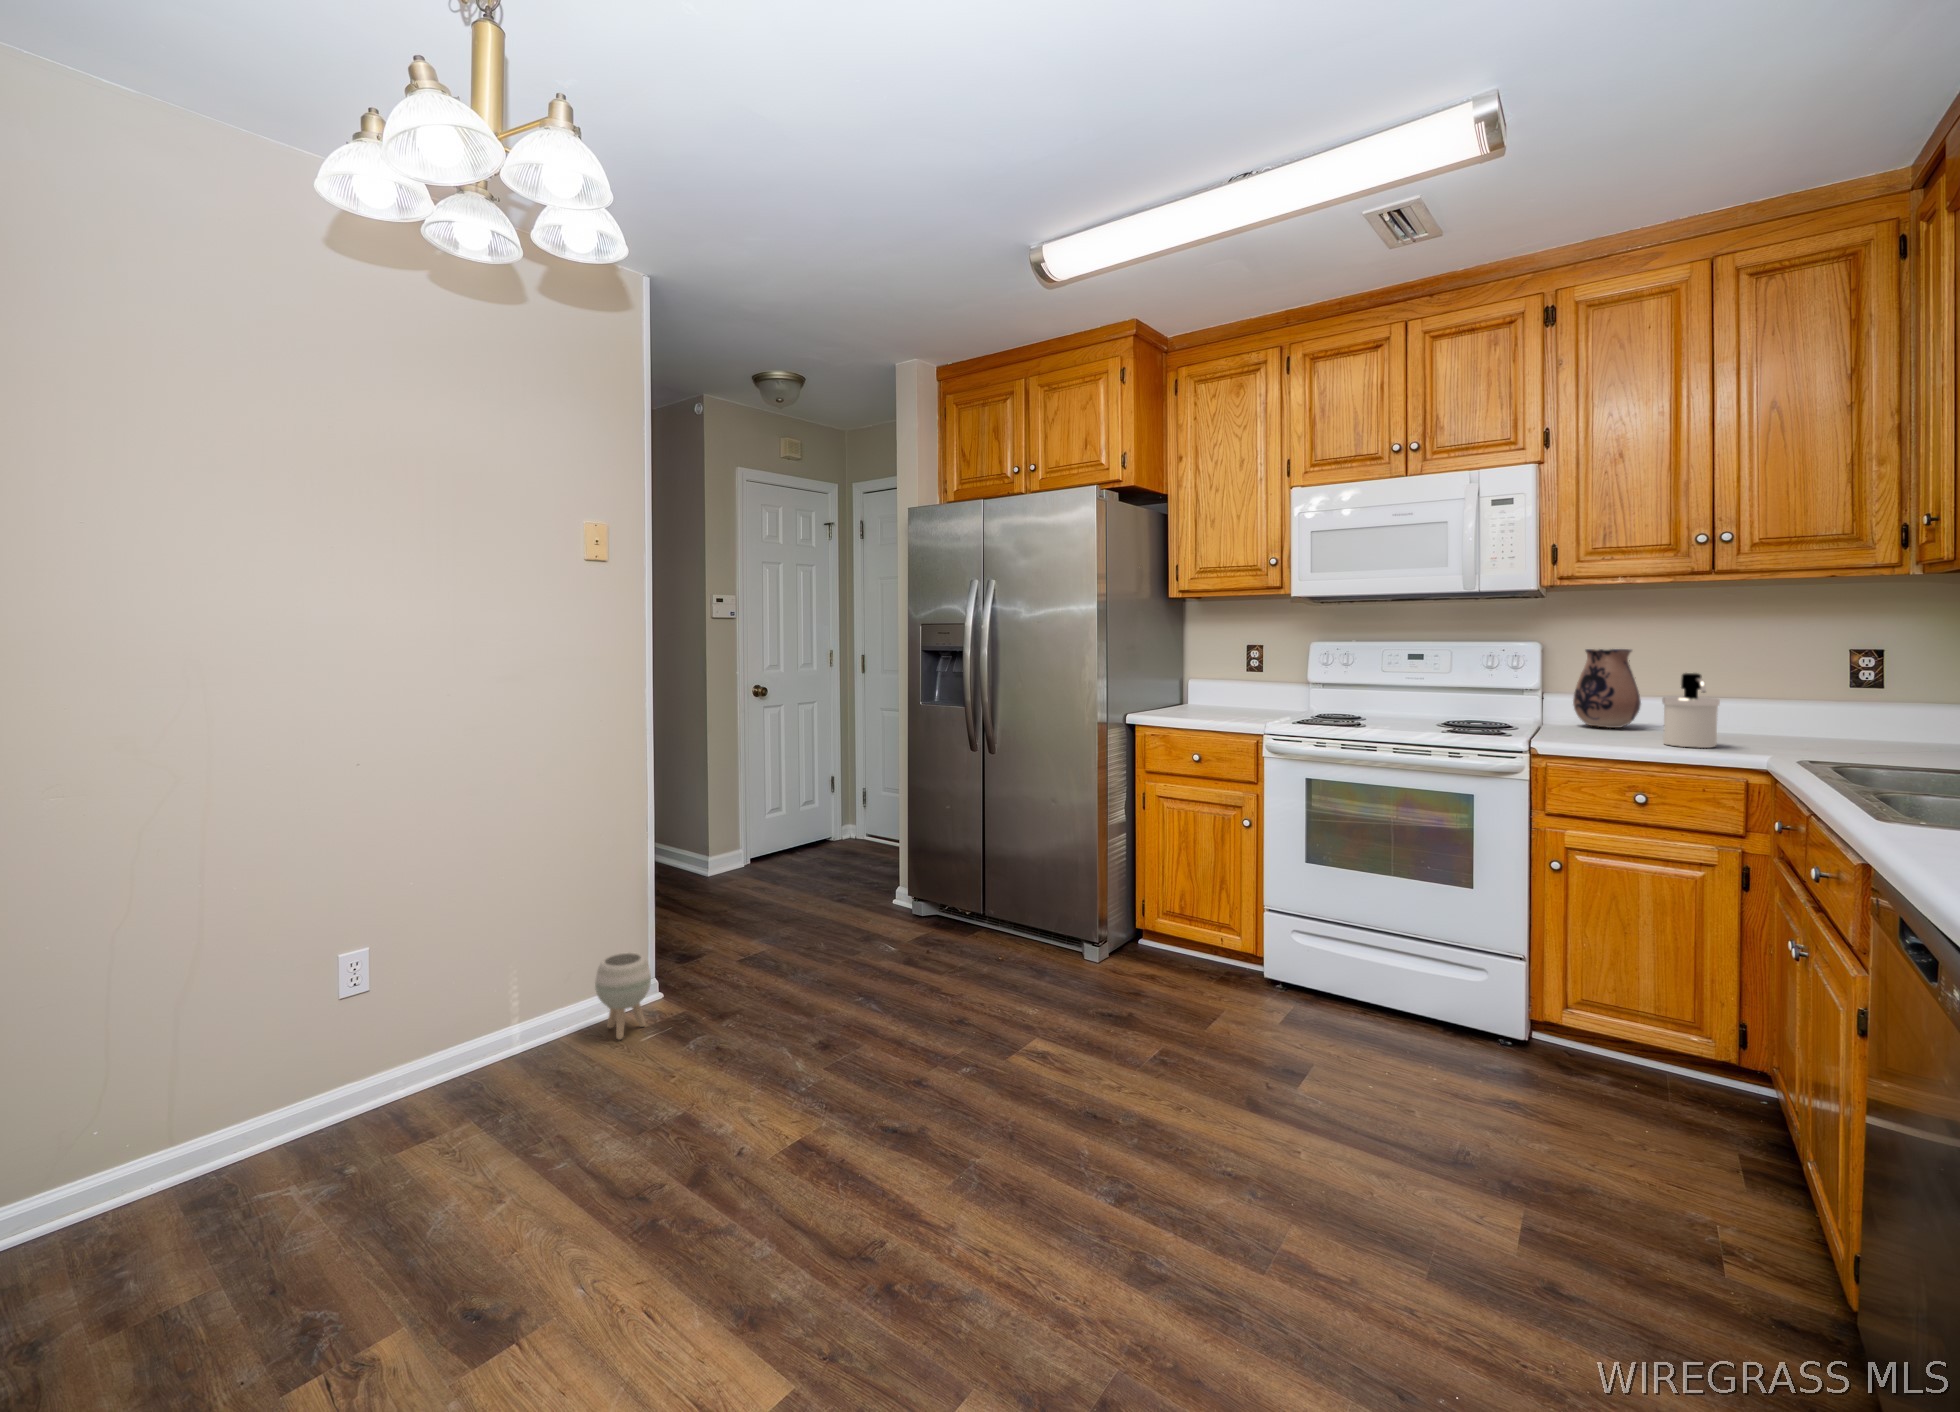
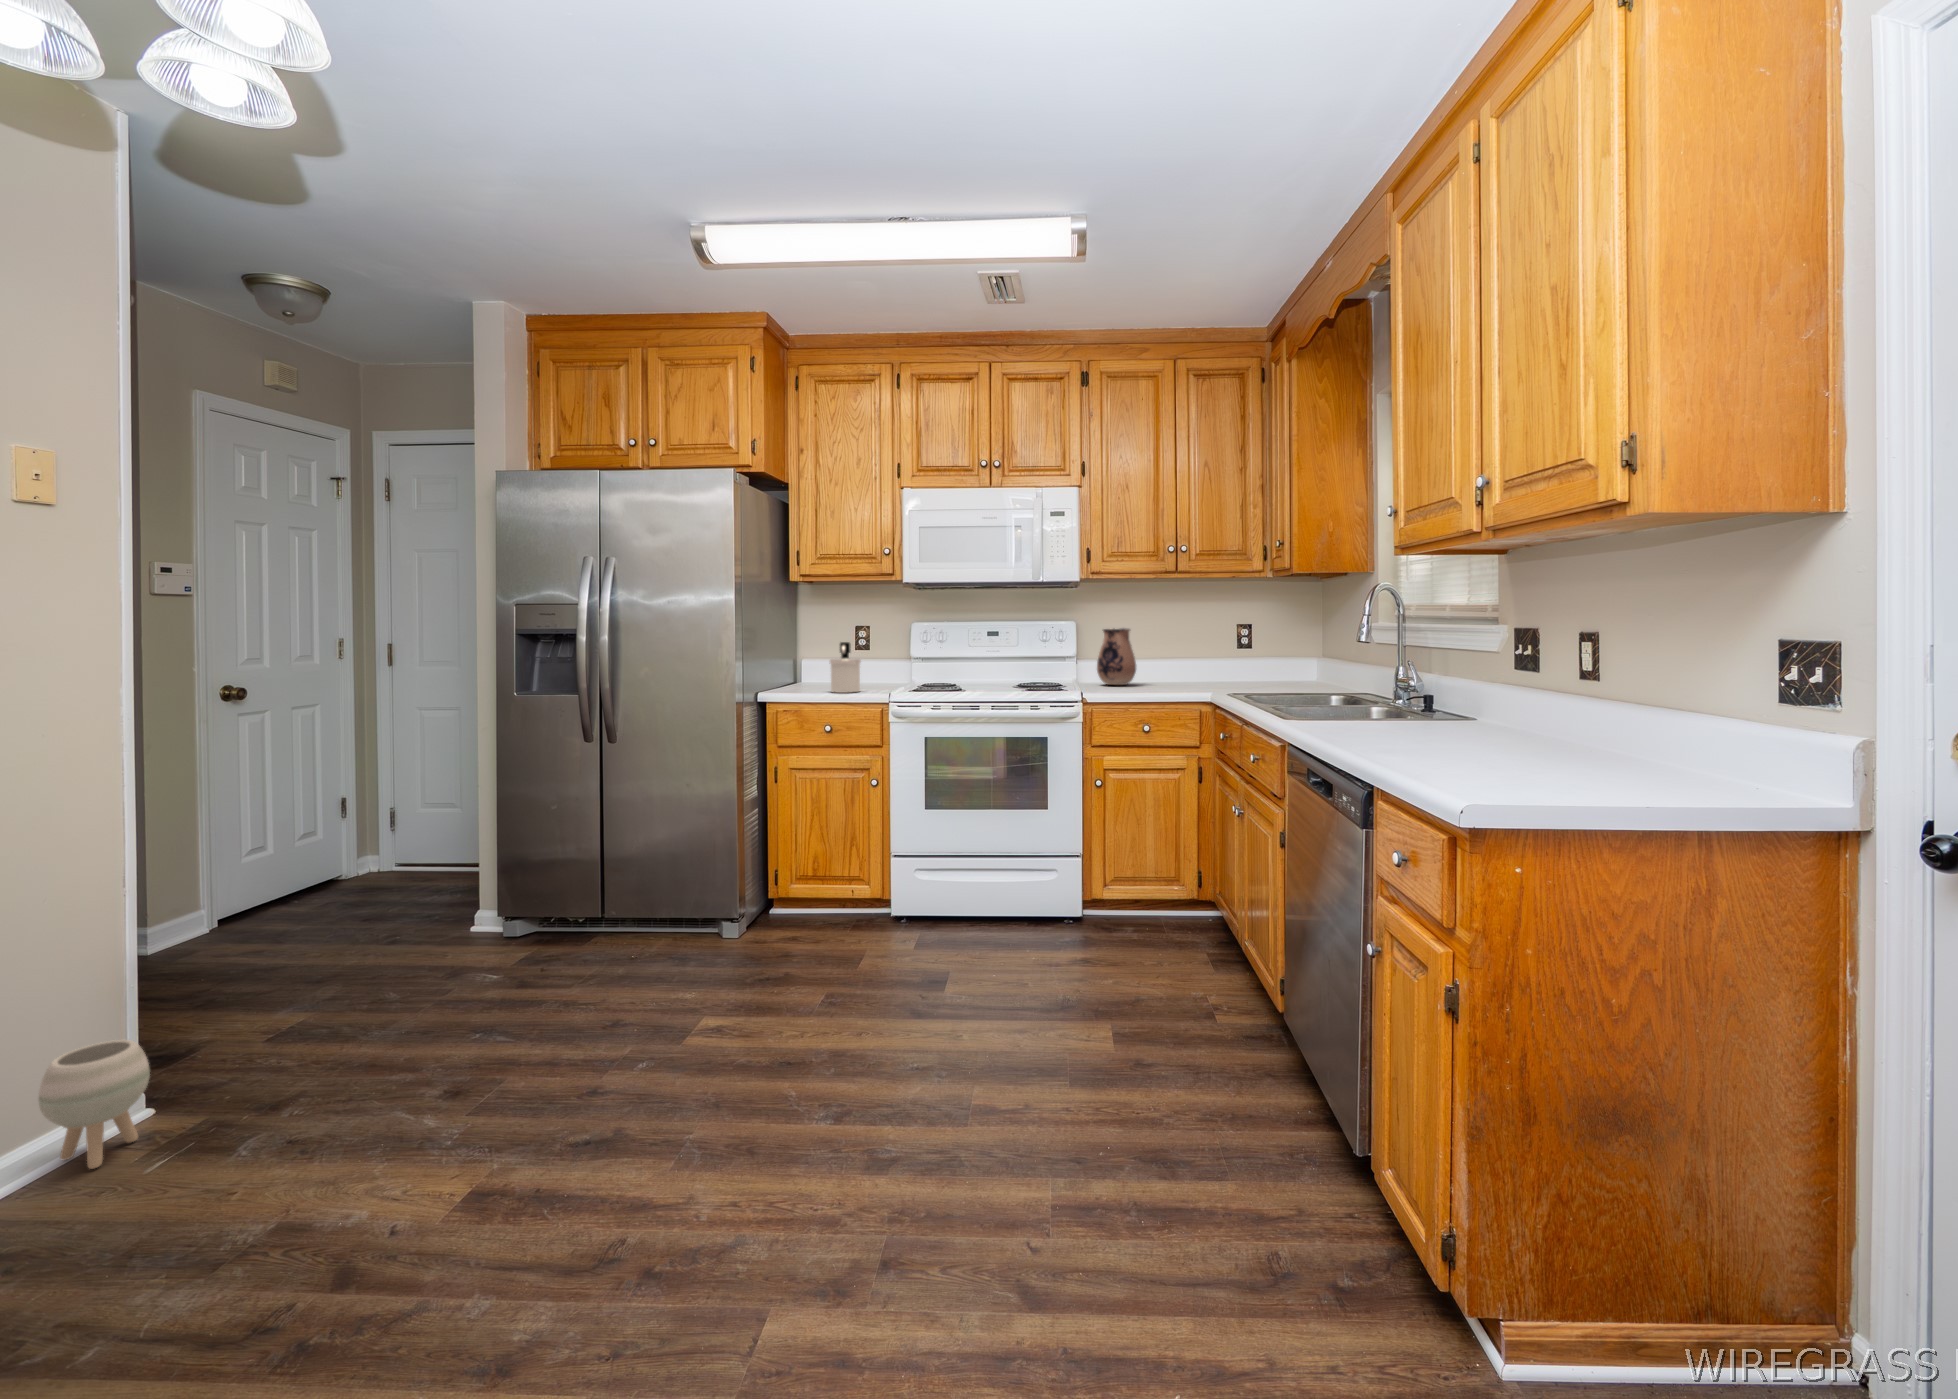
soap dispenser: present [1663,673,1720,748] -> present [830,642,861,693]

